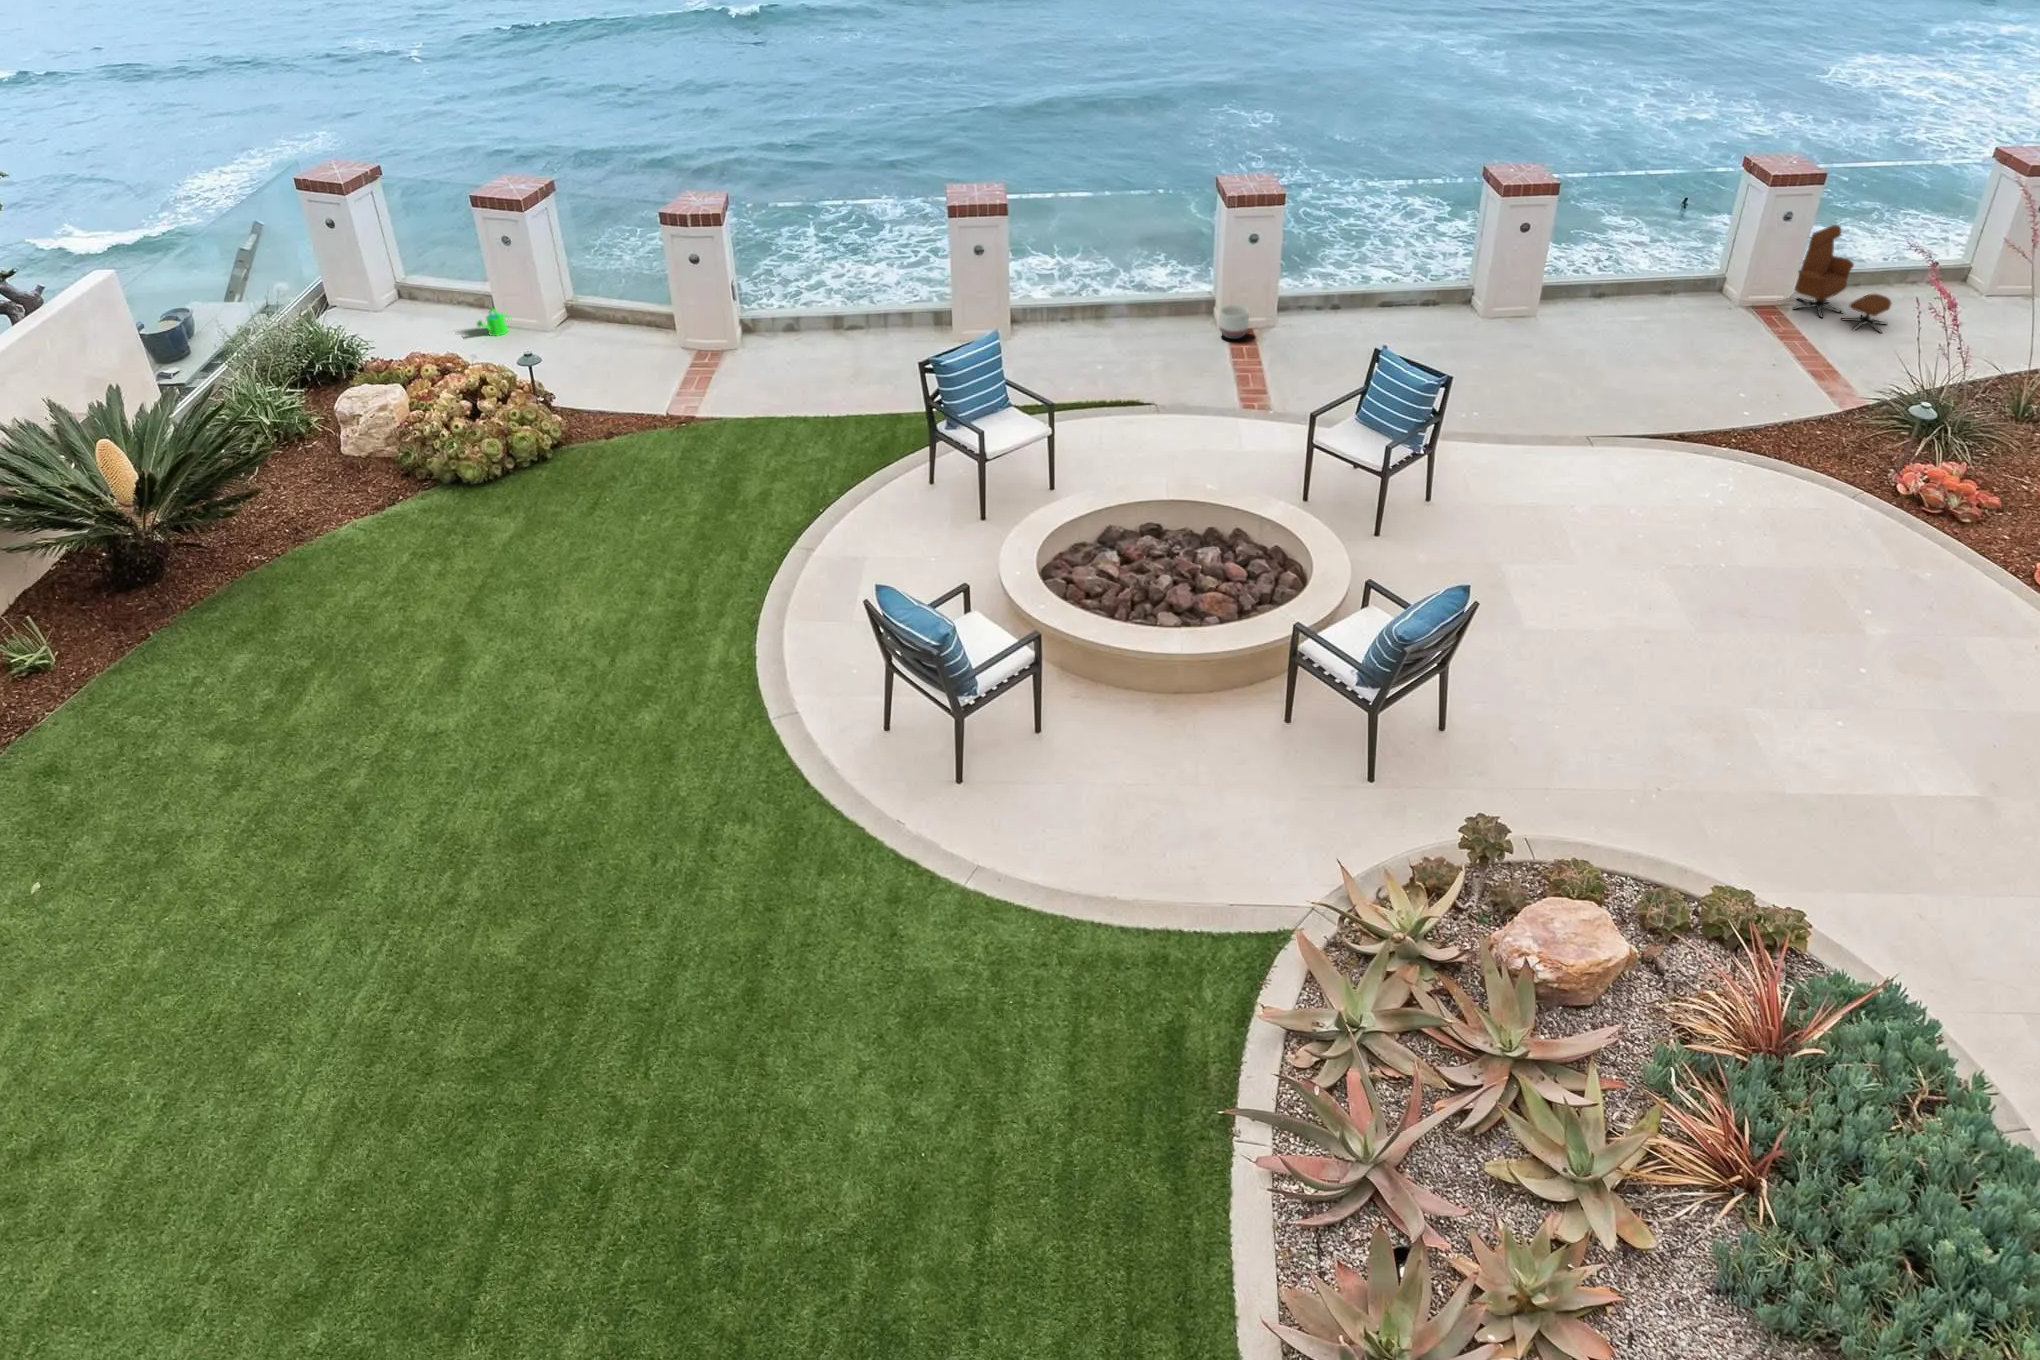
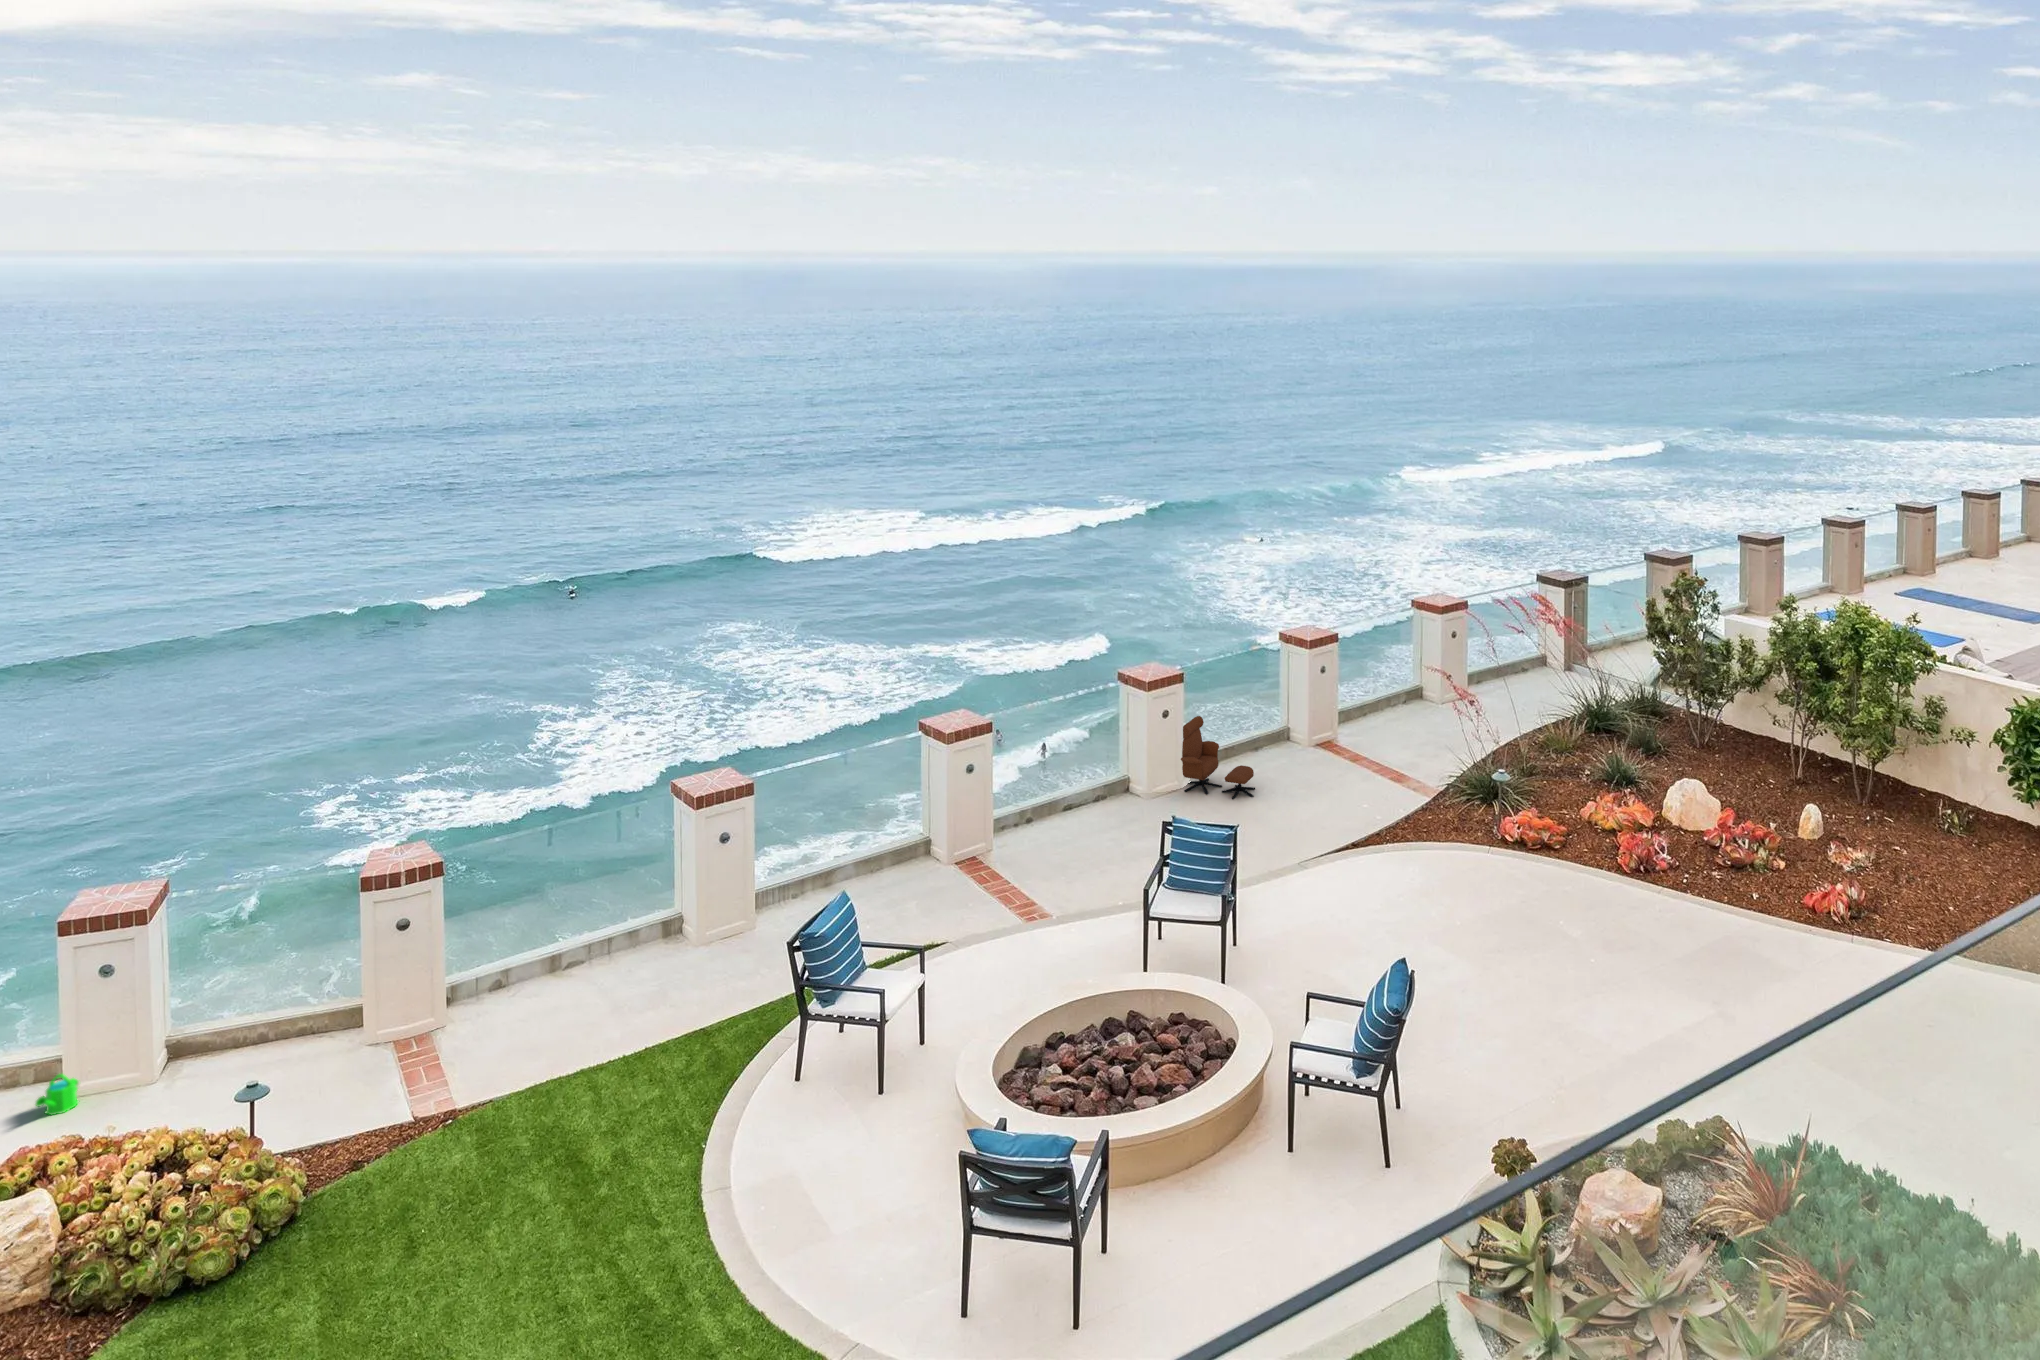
lounge chair: present [1793,225,1891,333] -> present [1181,716,1255,799]
planter: present [1219,305,1249,339] -> none [952,835,979,869]

